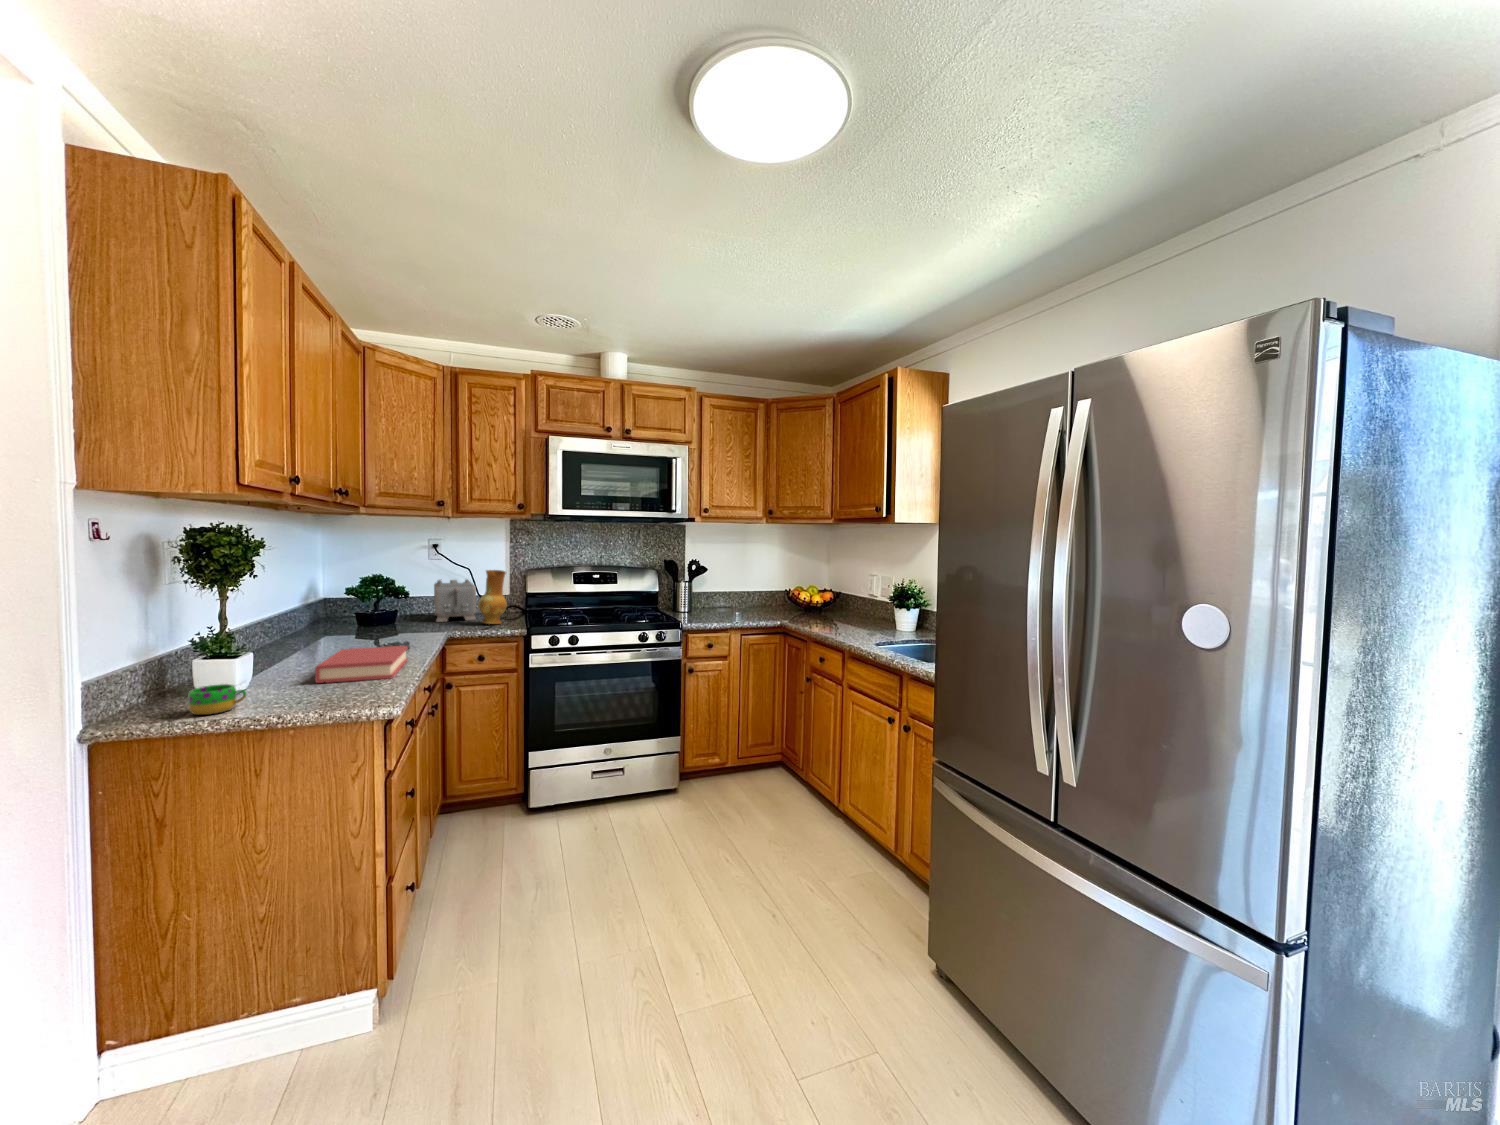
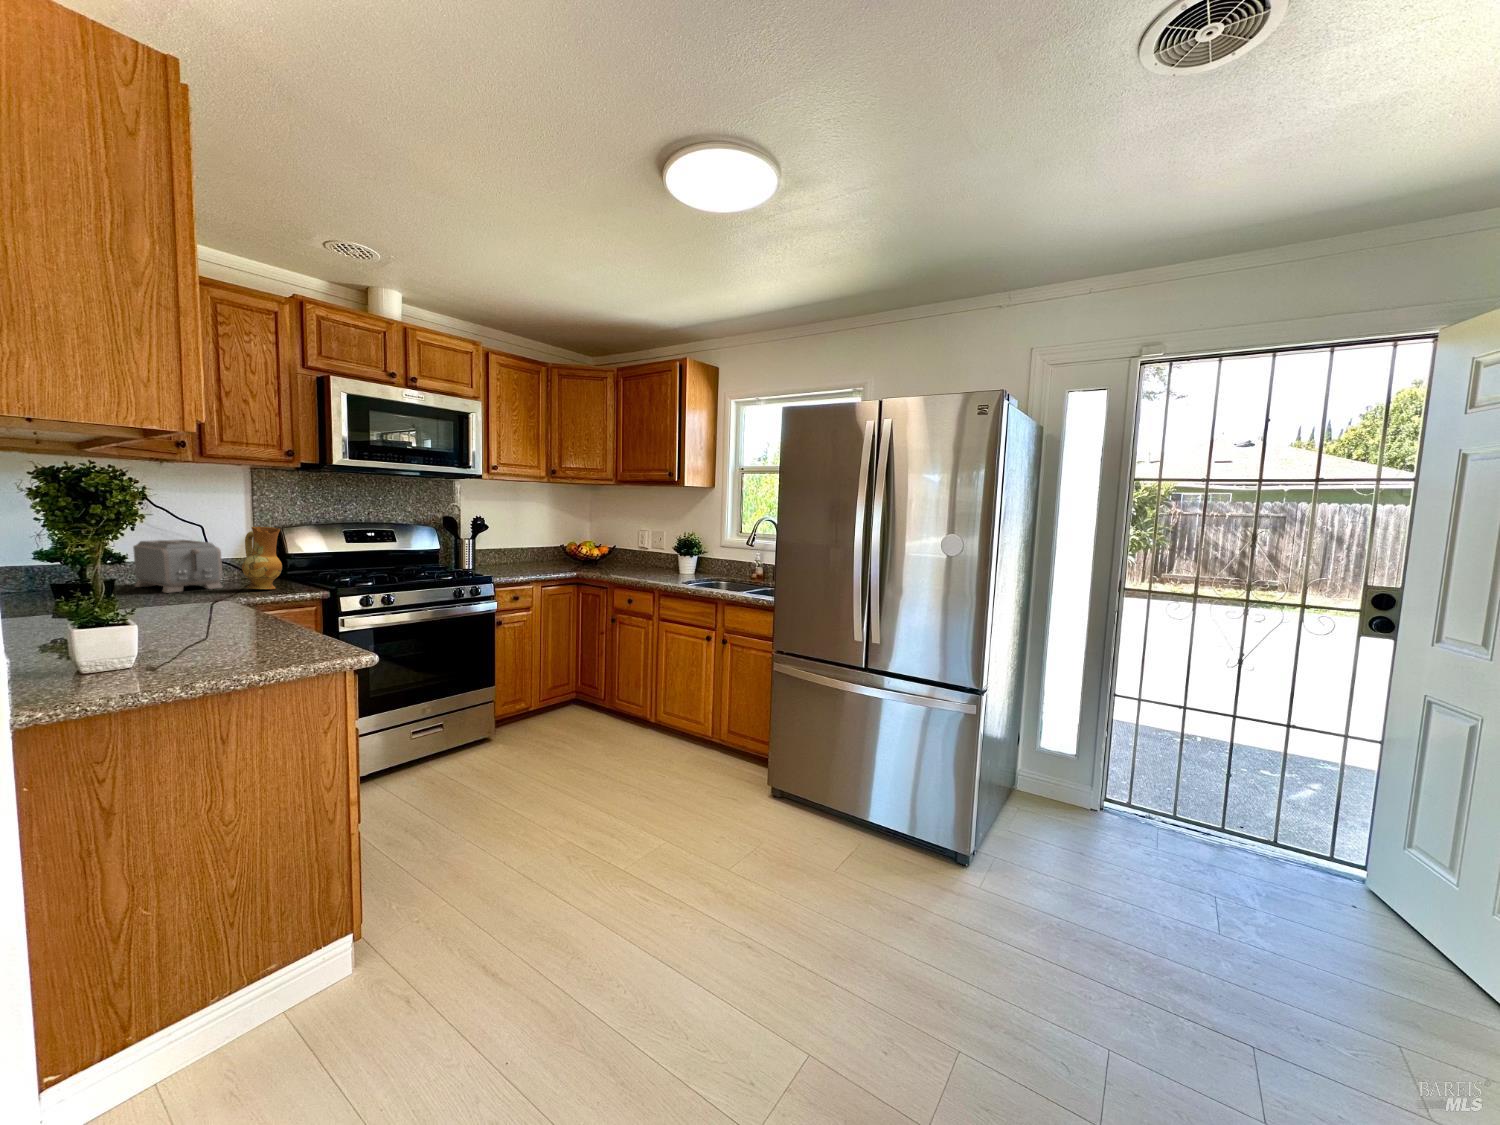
hardback book: present [315,646,408,683] -> none [172,608,294,651]
mug: present [188,684,246,715] -> none [106,653,182,689]

